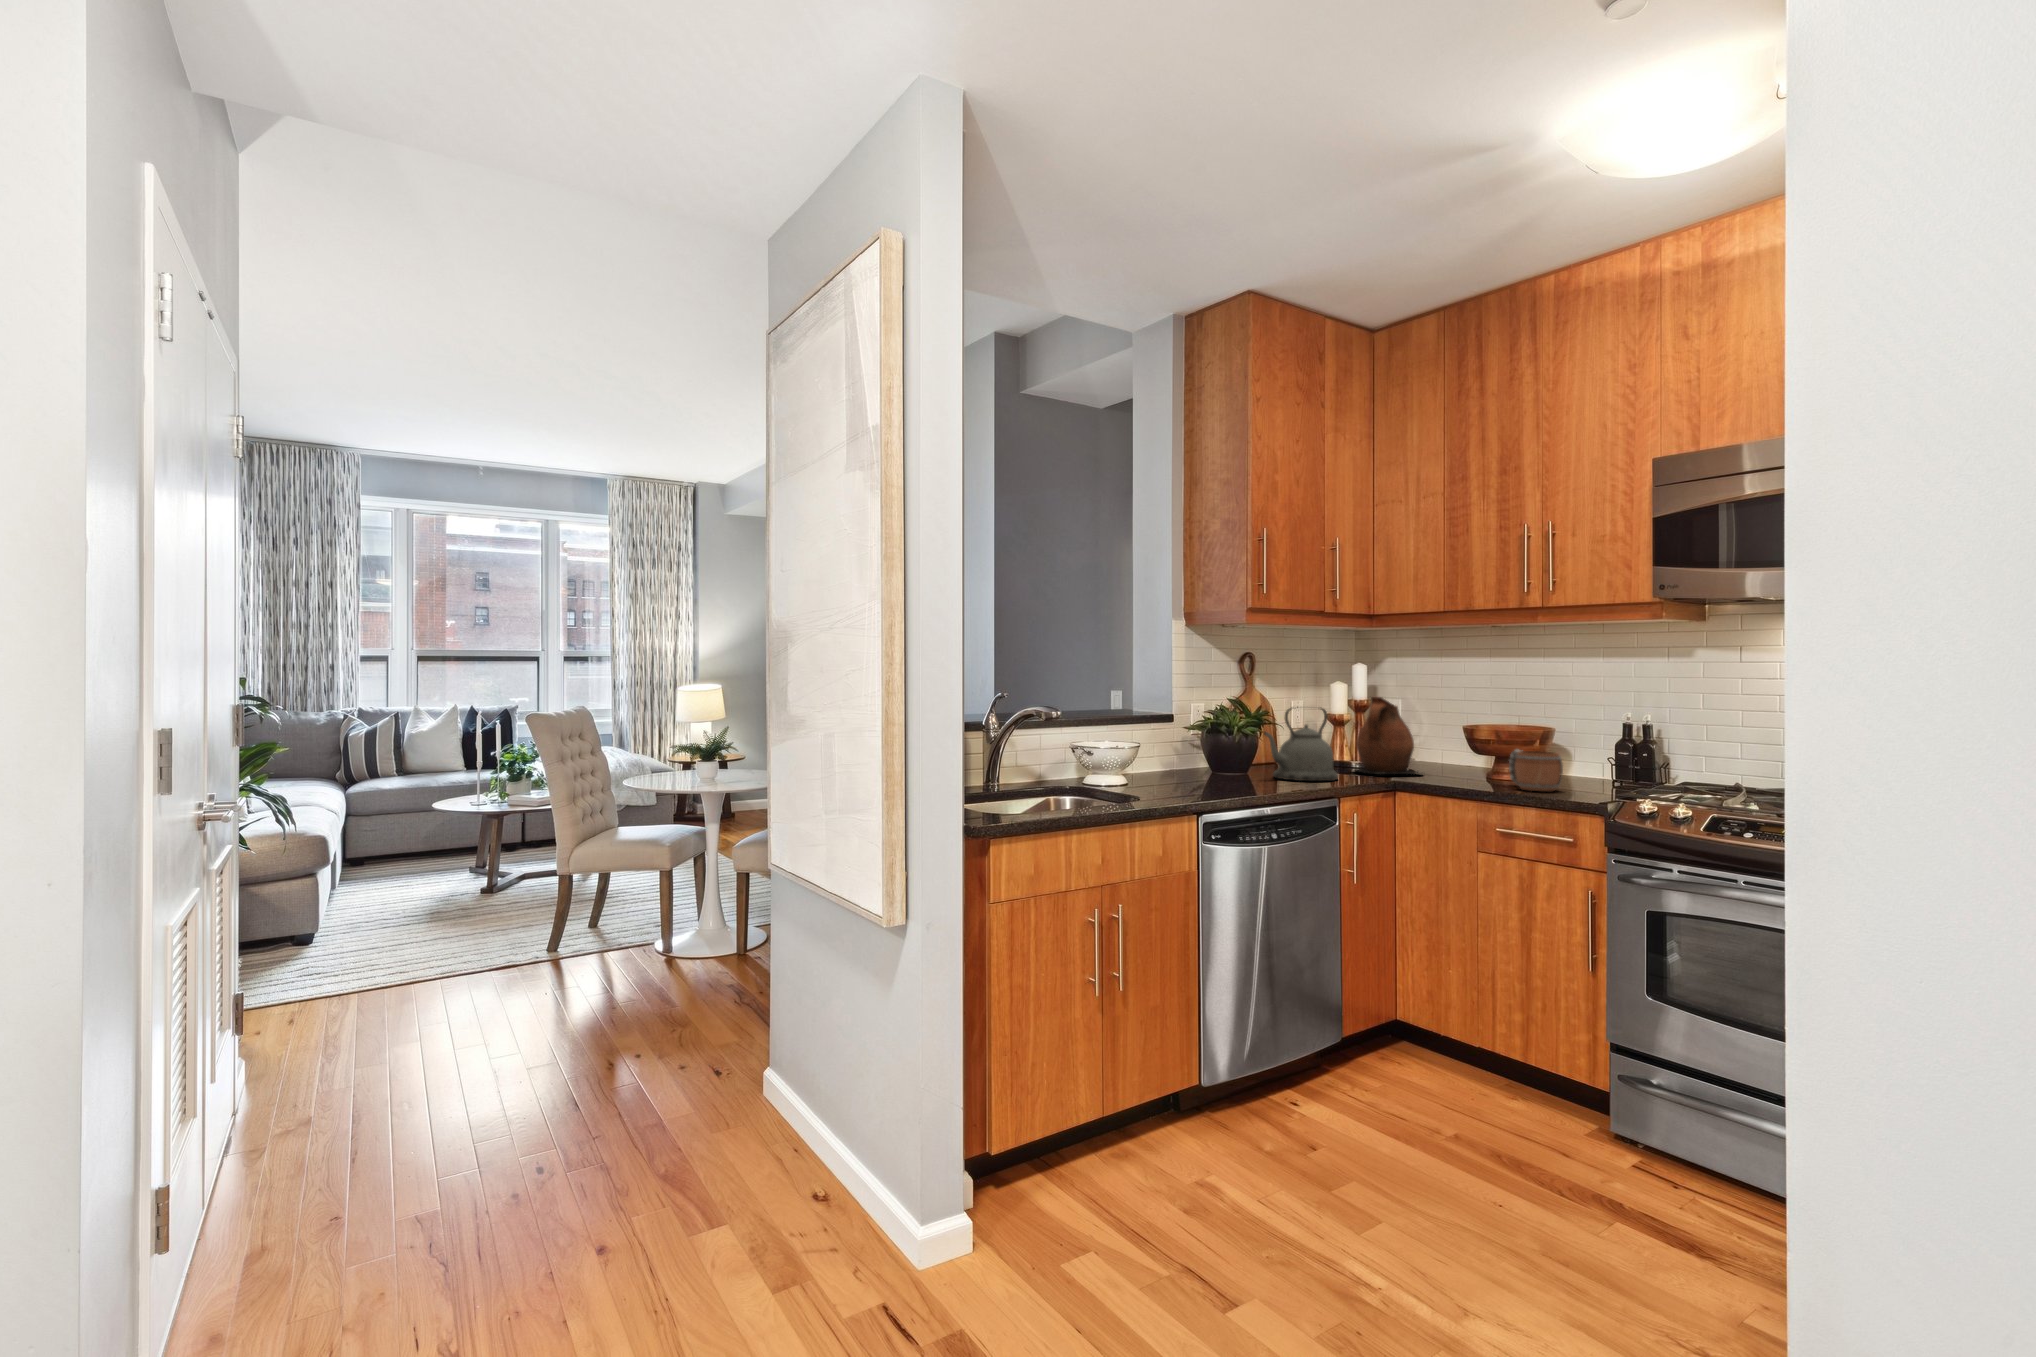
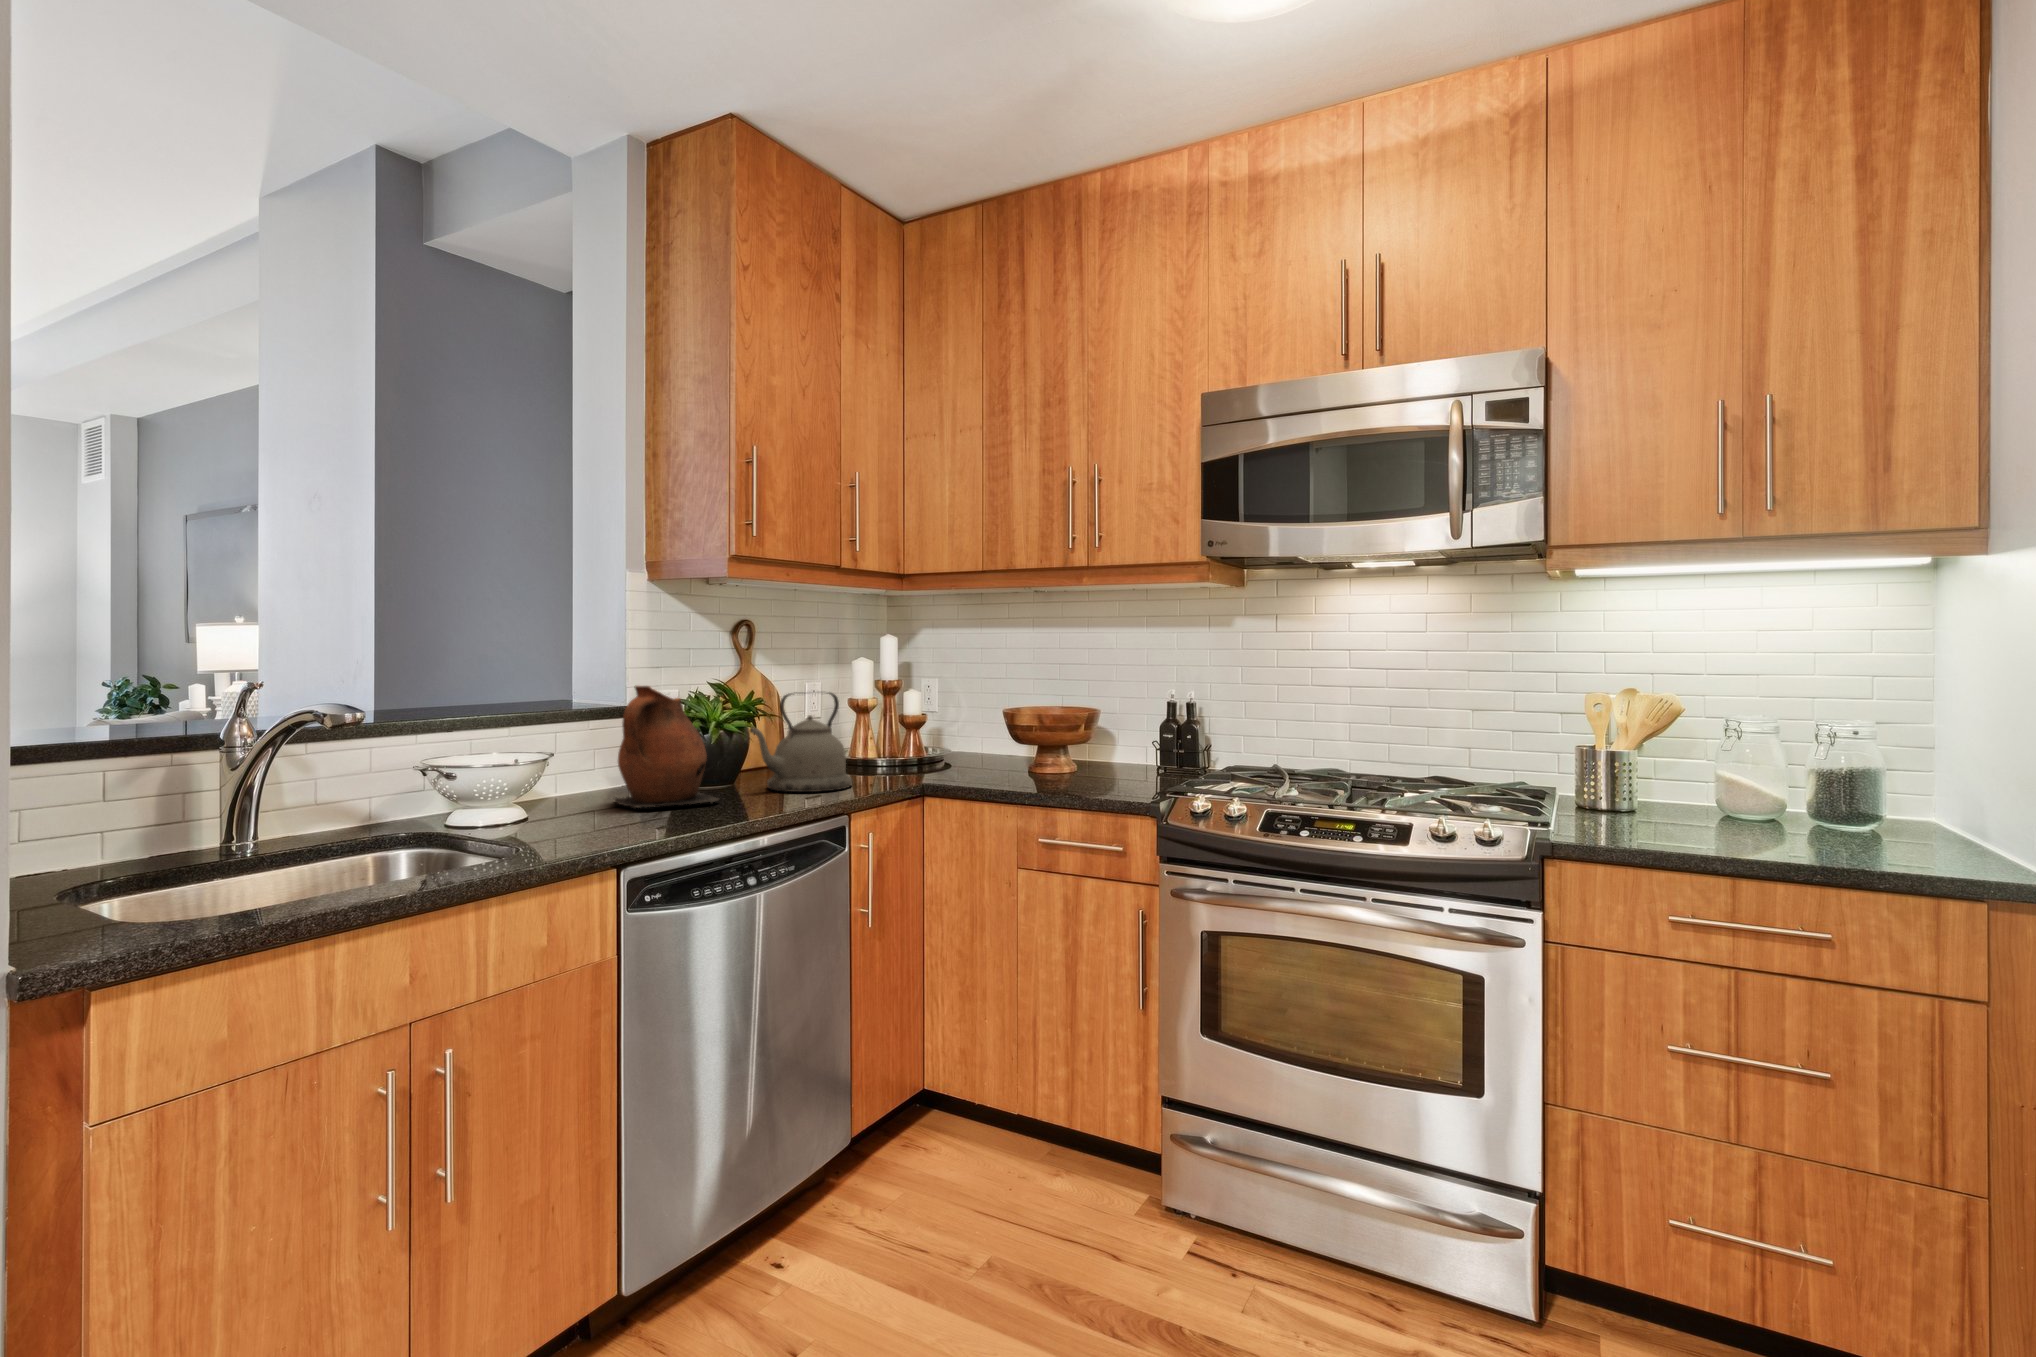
ceramic pitcher: present [1355,697,1421,774] -> present [615,686,719,808]
mug: present [1509,750,1563,791] -> none [1052,738,1109,789]

